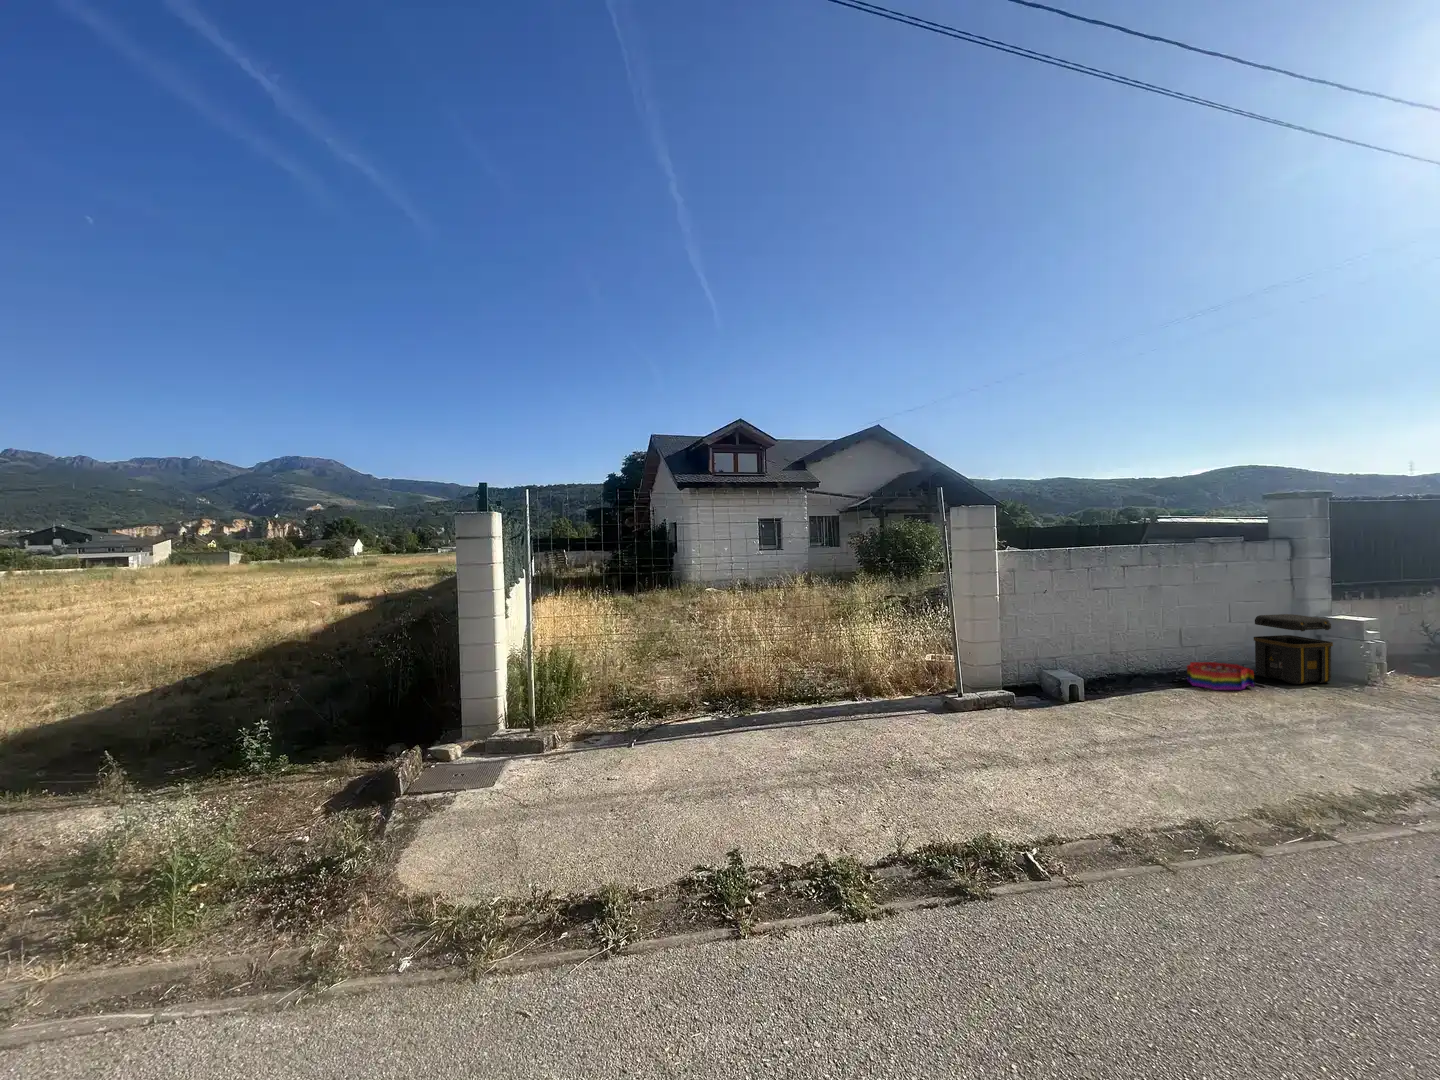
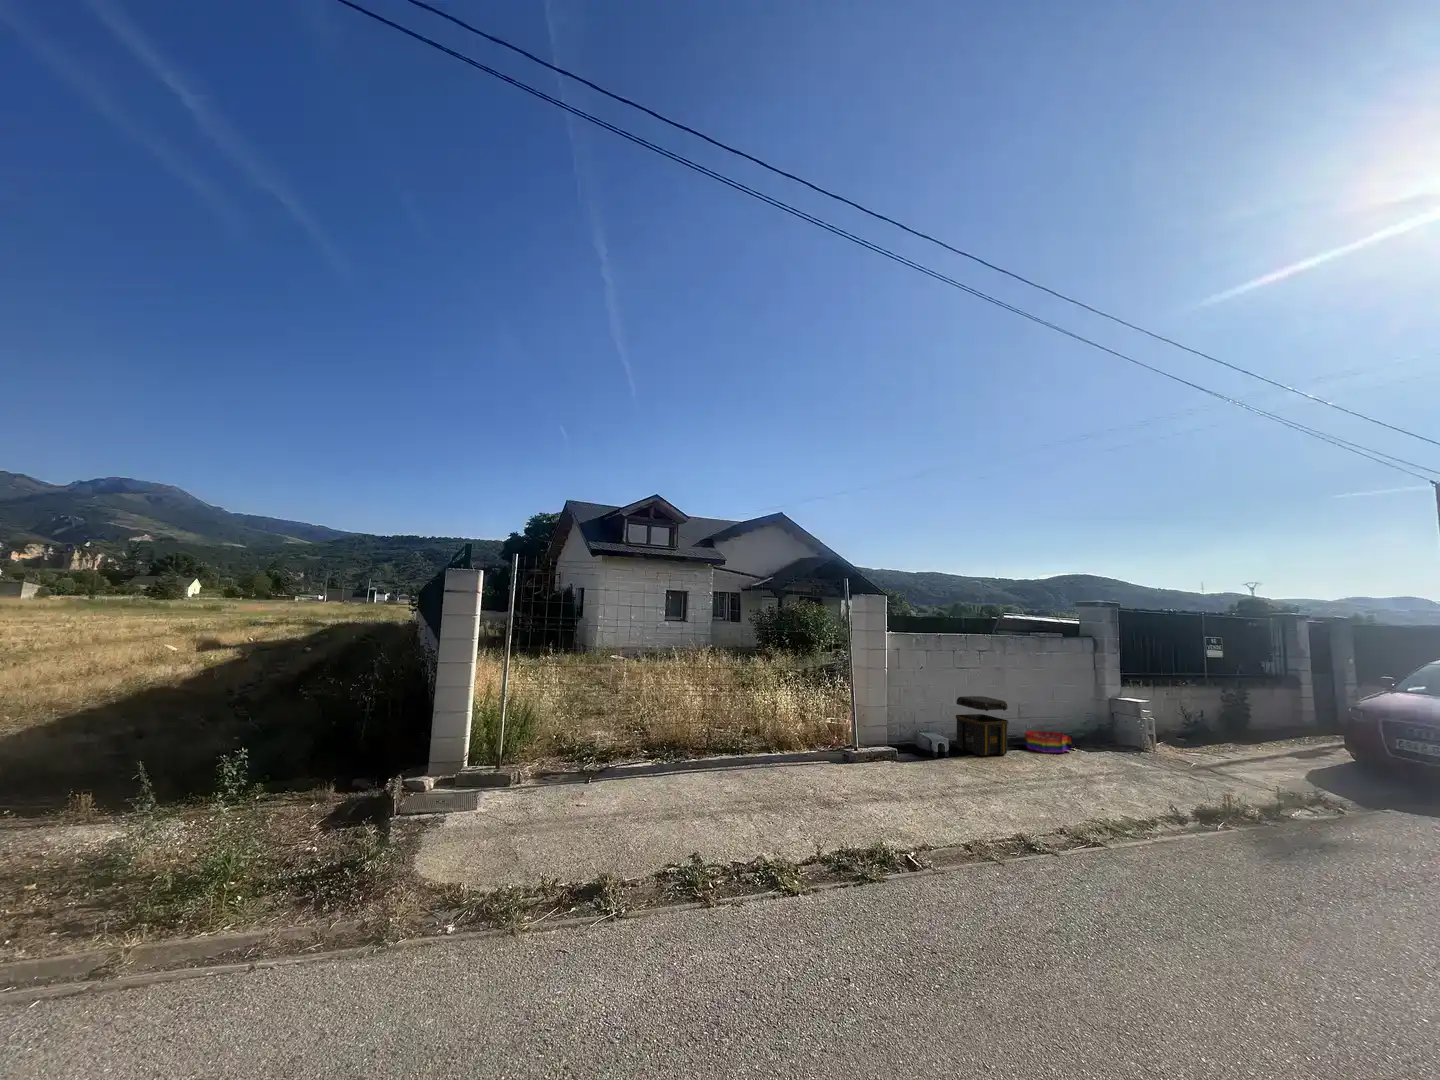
toolbox: present [1254,614,1333,684] -> present [956,696,1009,756]

